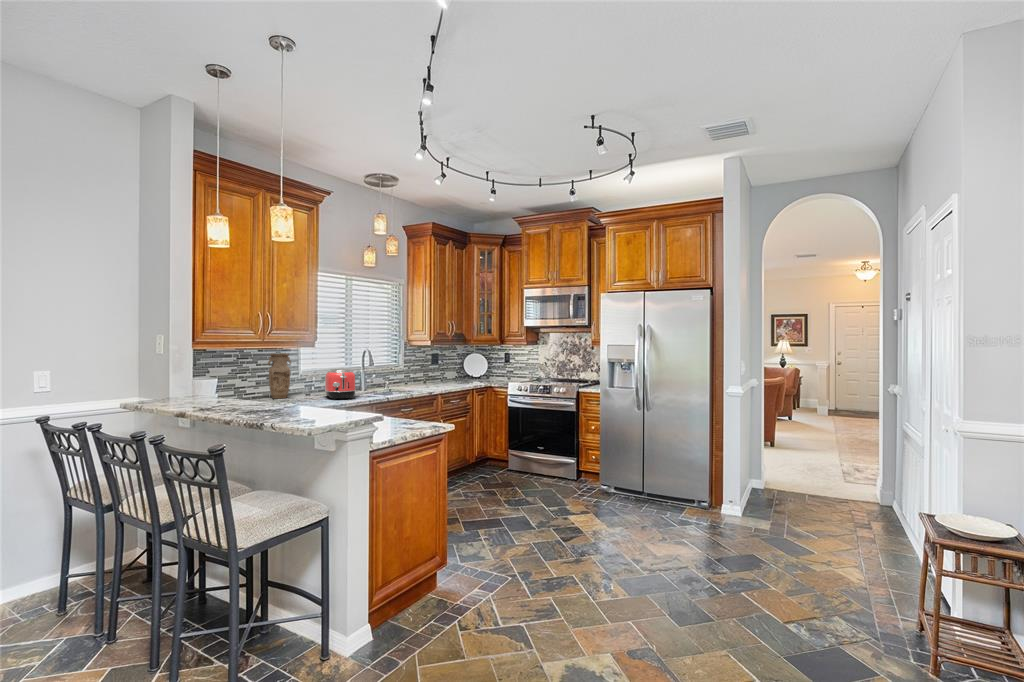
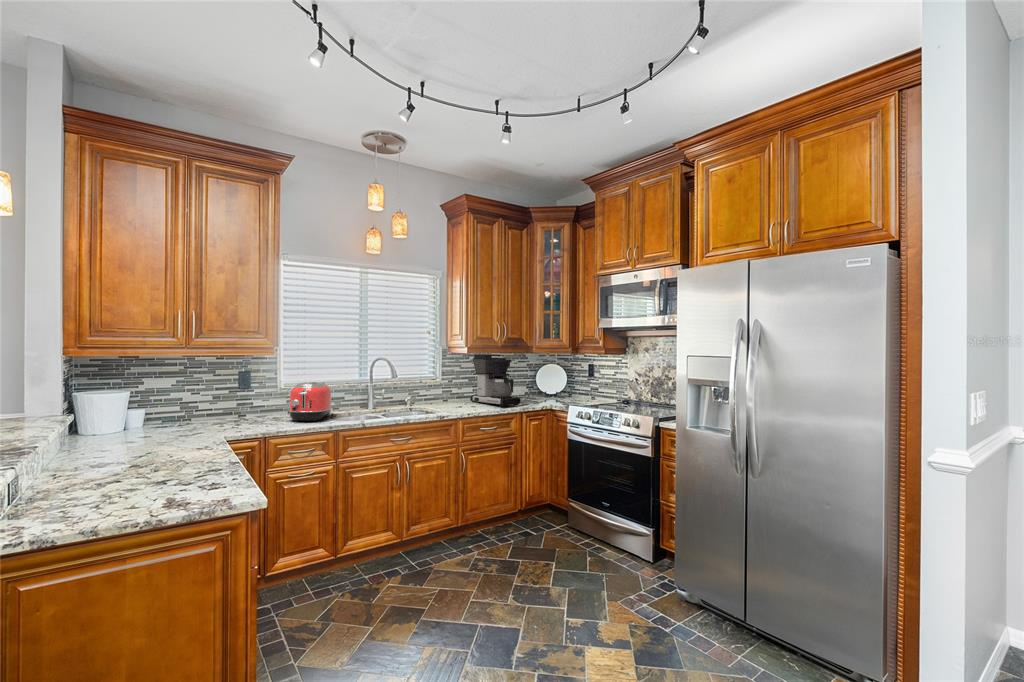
coffee maker: none [427,346,469,385] -> present [470,354,521,407]
vase: present [268,353,291,398] -> none [231,362,259,416]

